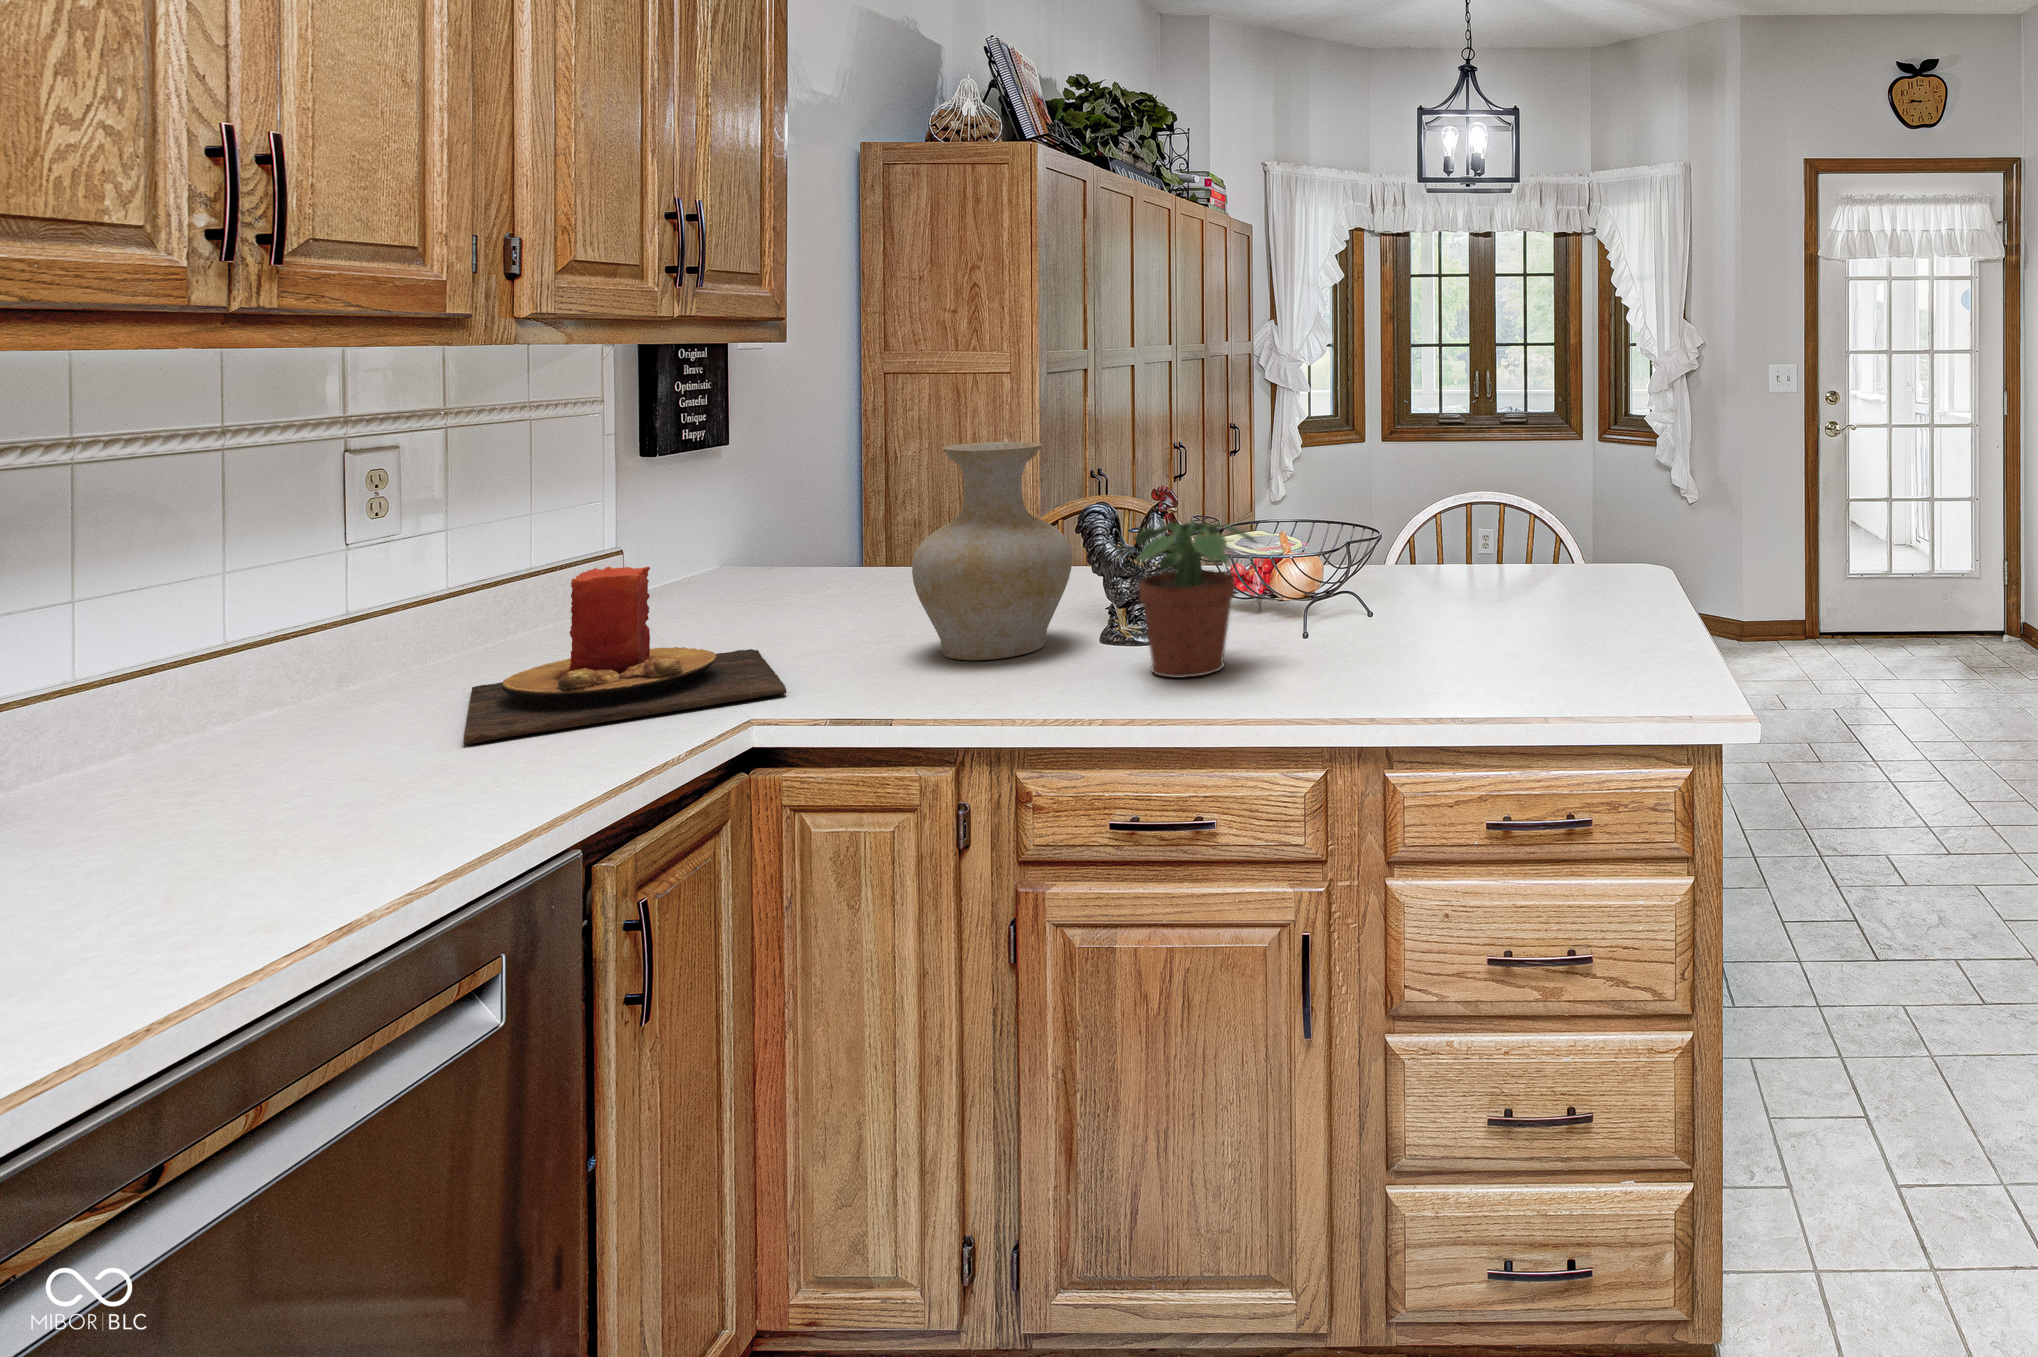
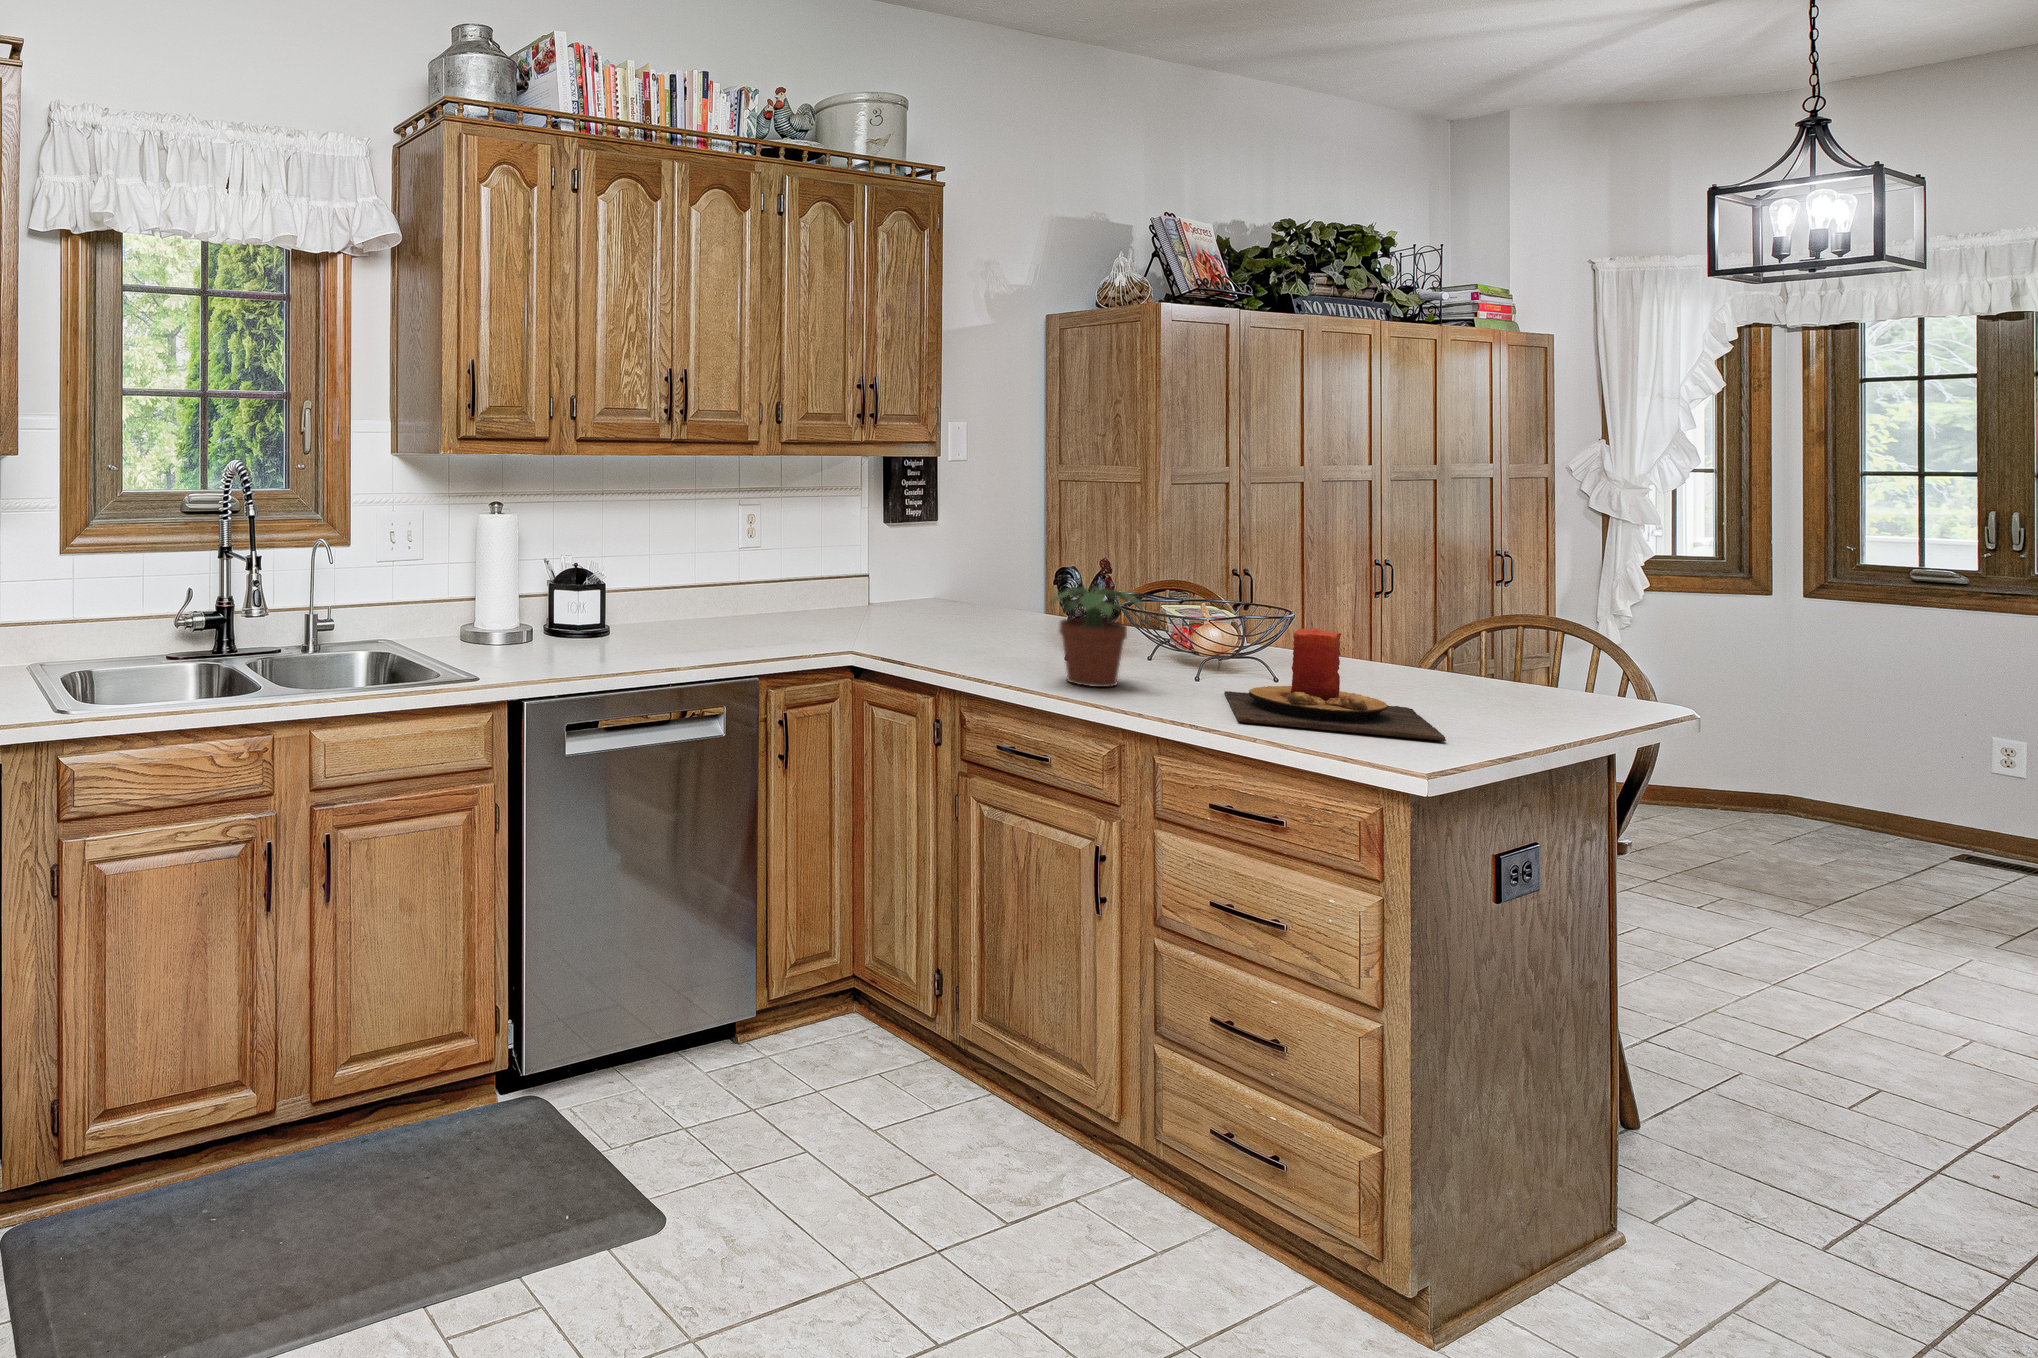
vase: present [912,442,1072,660] -> none [961,524,1059,658]
candle: present [464,567,787,744] -> present [1224,628,1446,741]

